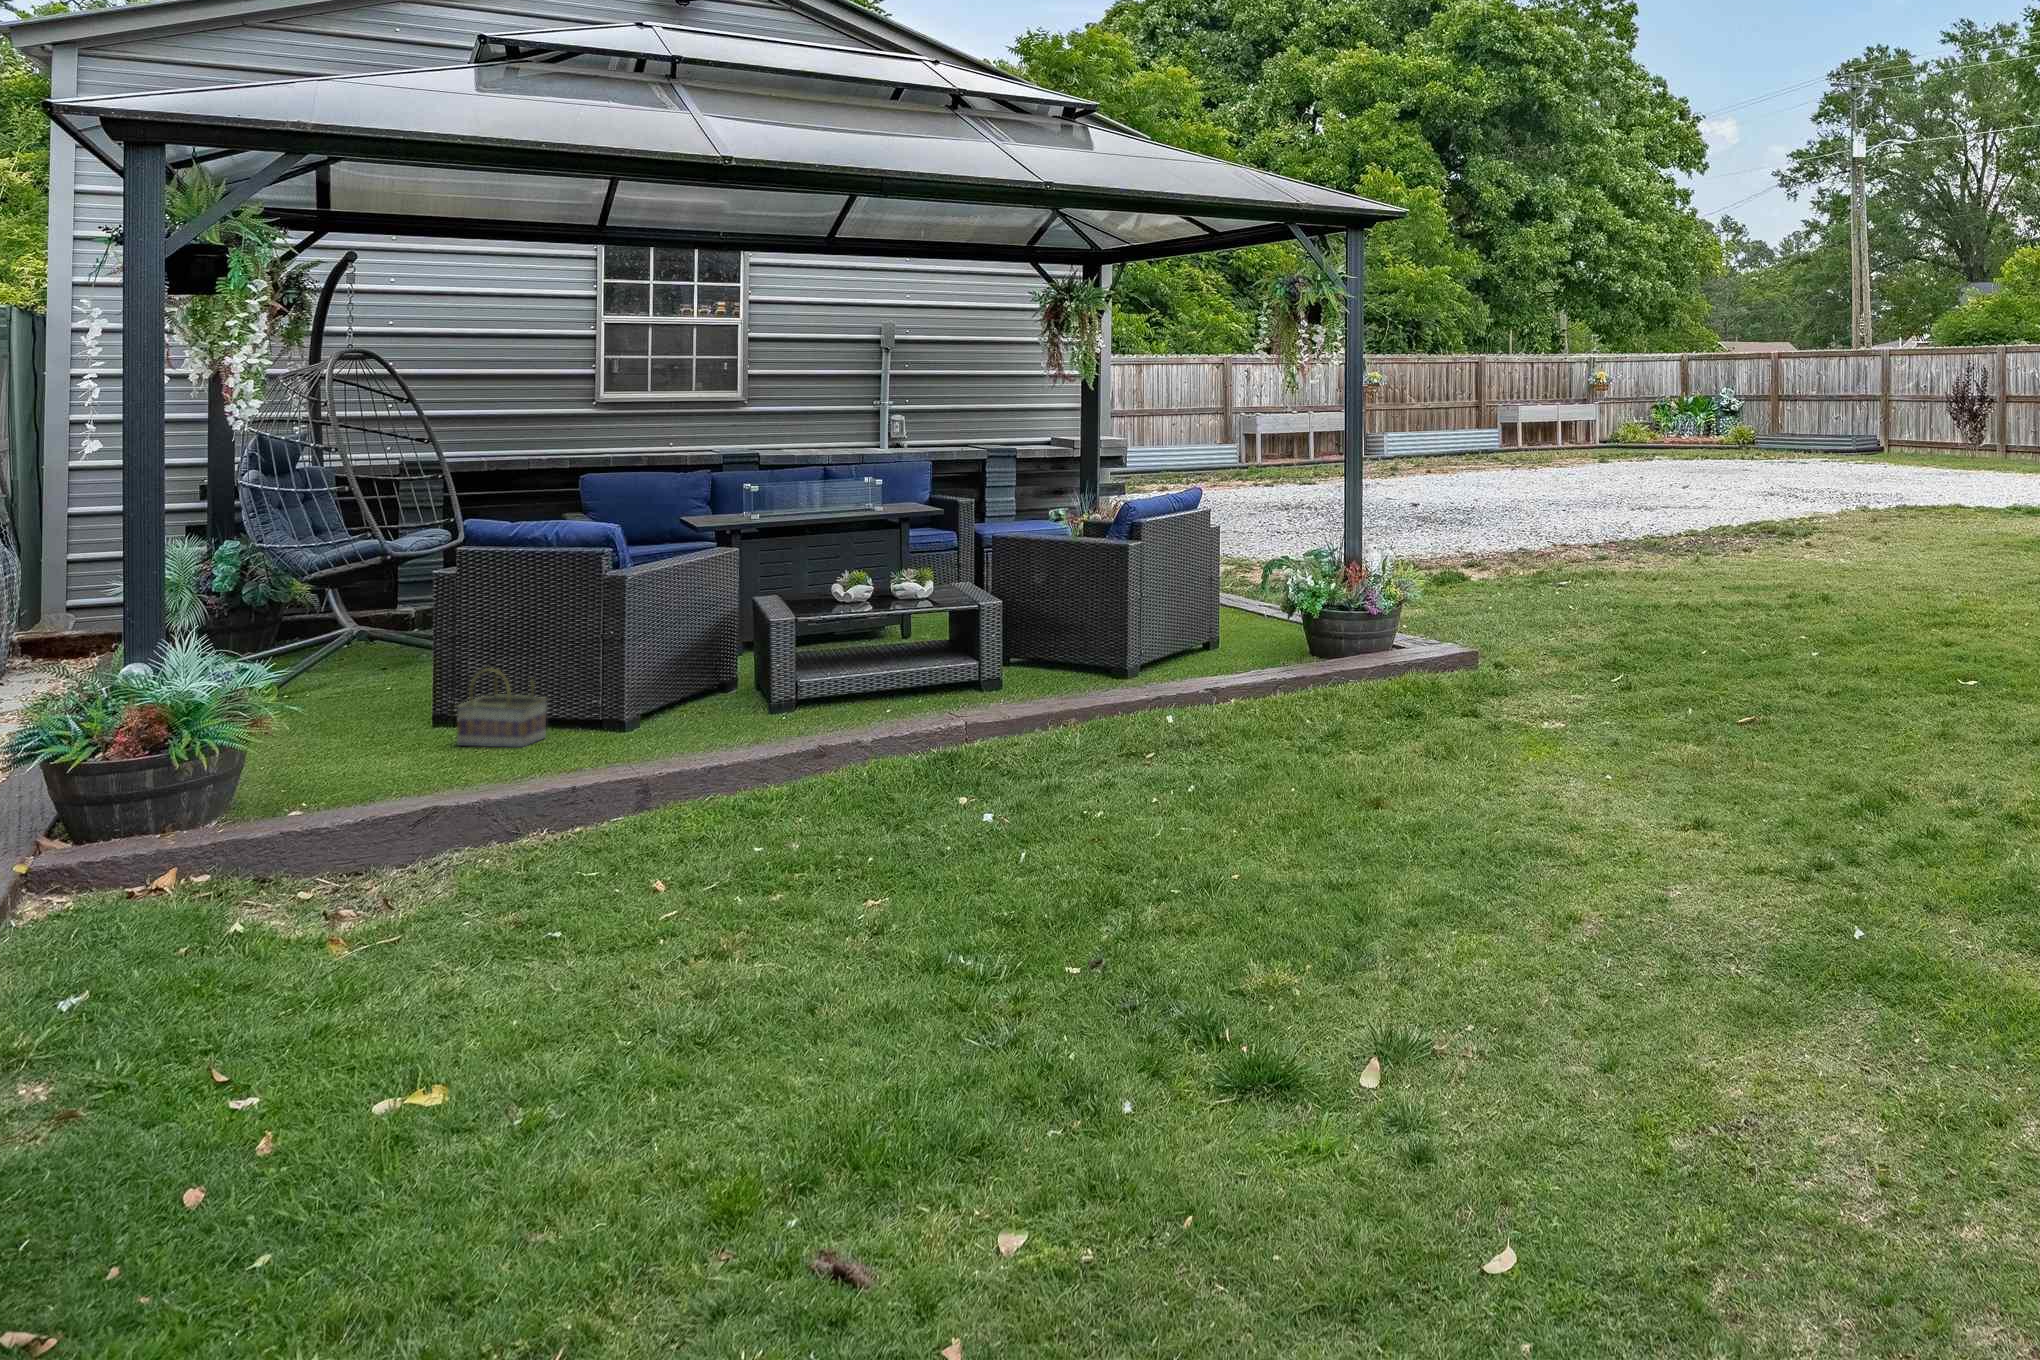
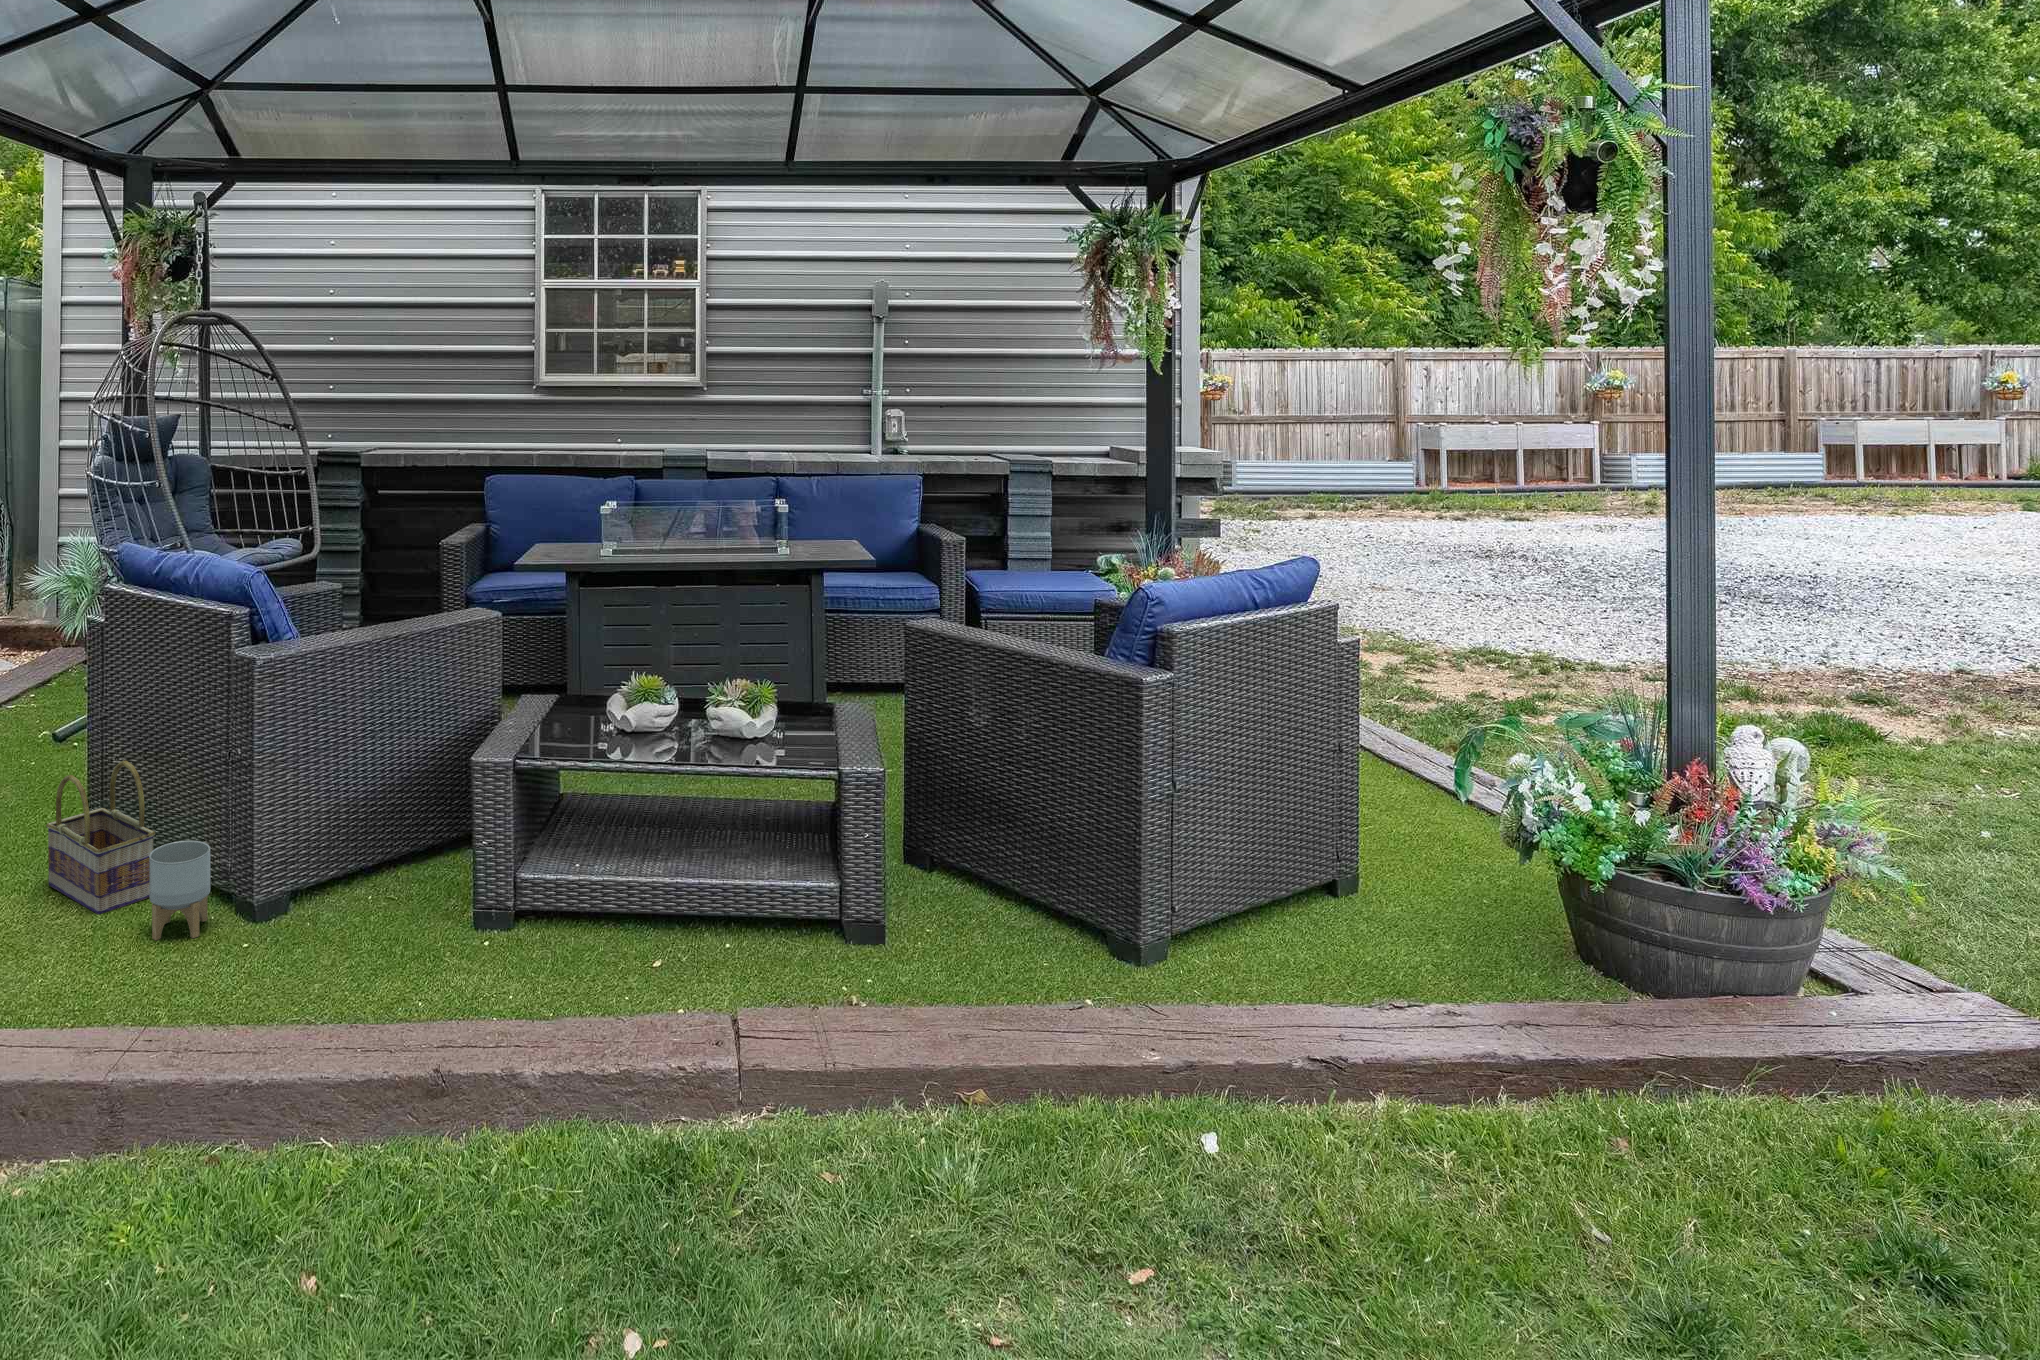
planter: none [575,692,614,747] -> present [149,841,210,940]

